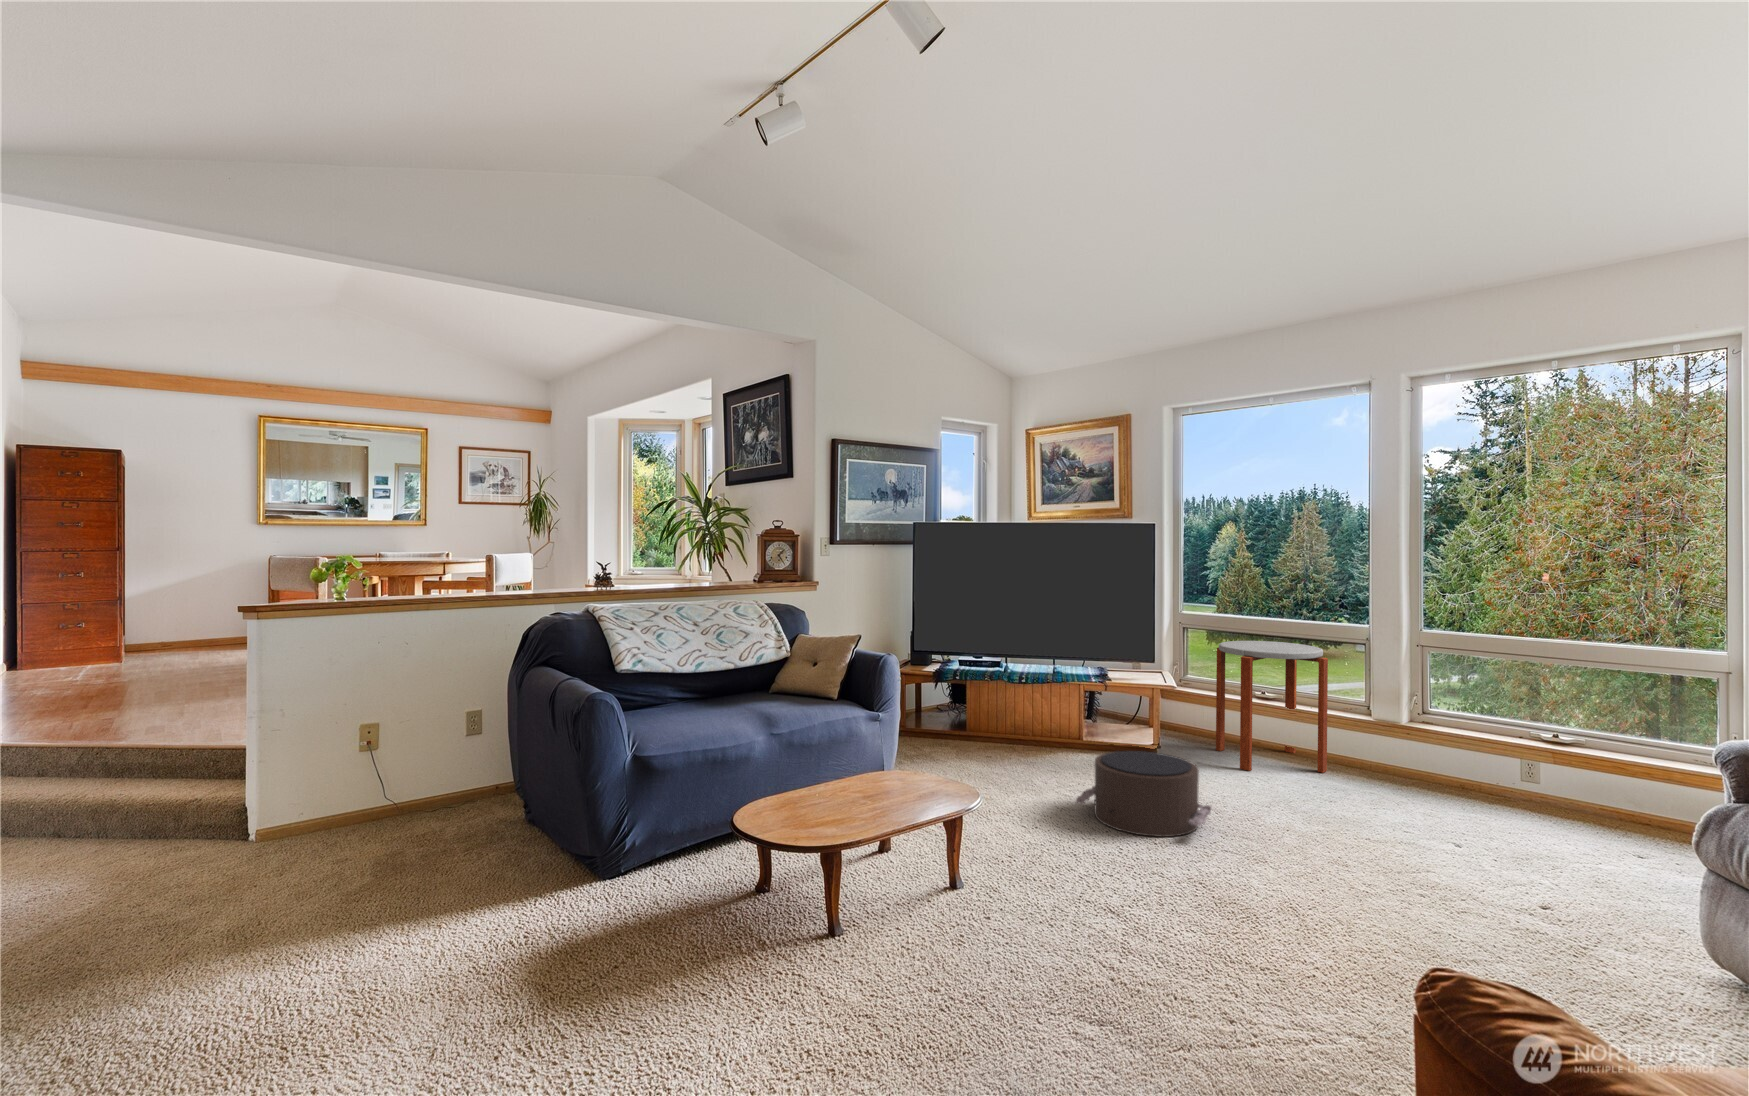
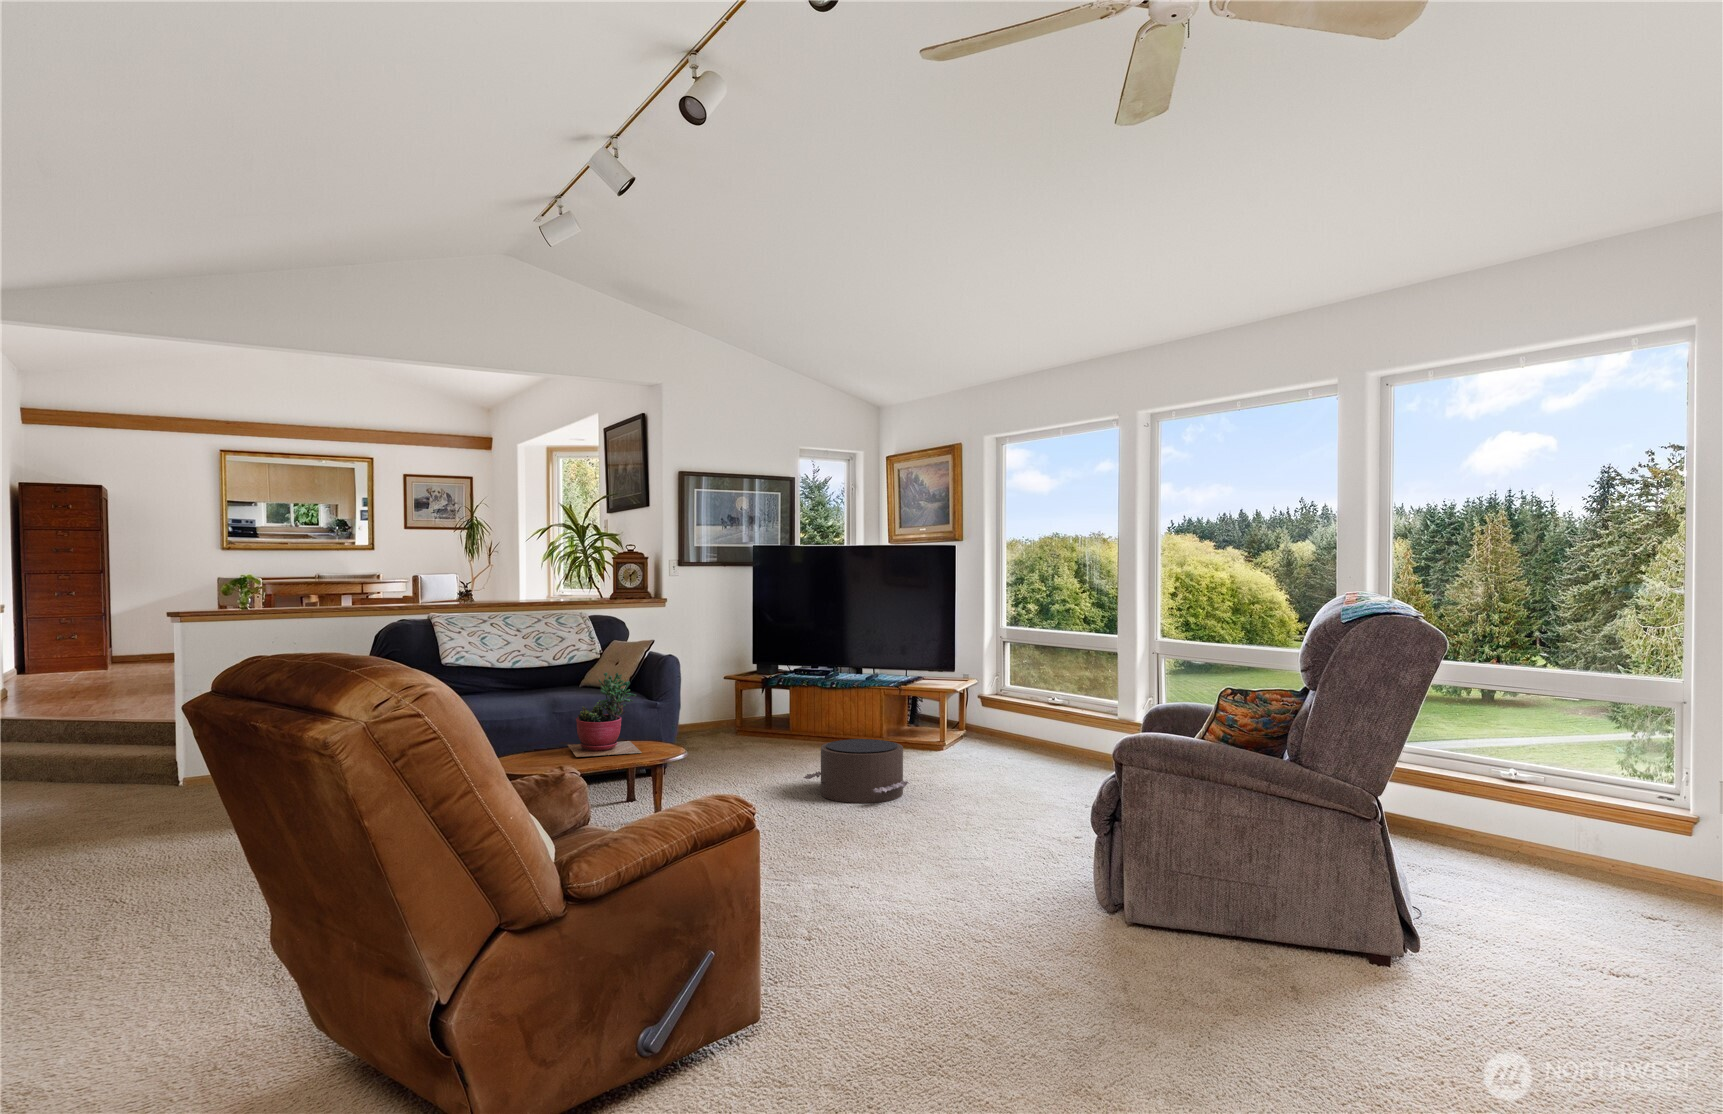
side table: present [1216,641,1328,773] -> none [1001,653,1088,771]
succulent plant: none [831,686,941,809] -> present [568,672,642,757]

